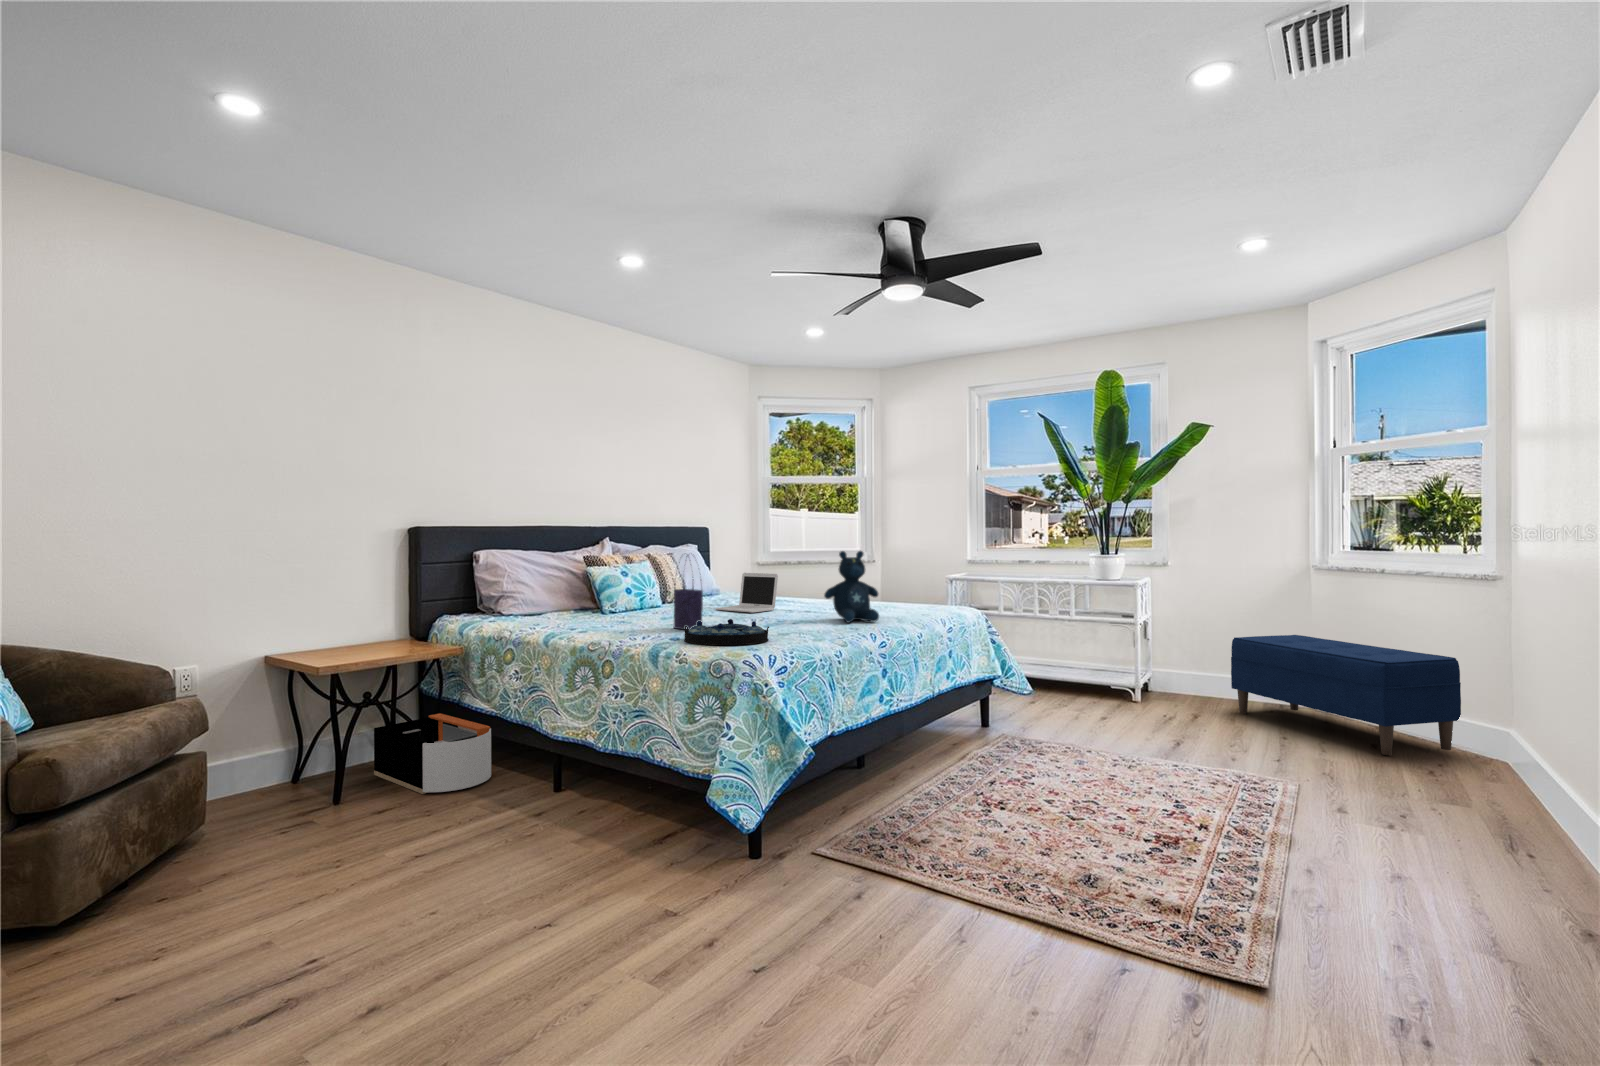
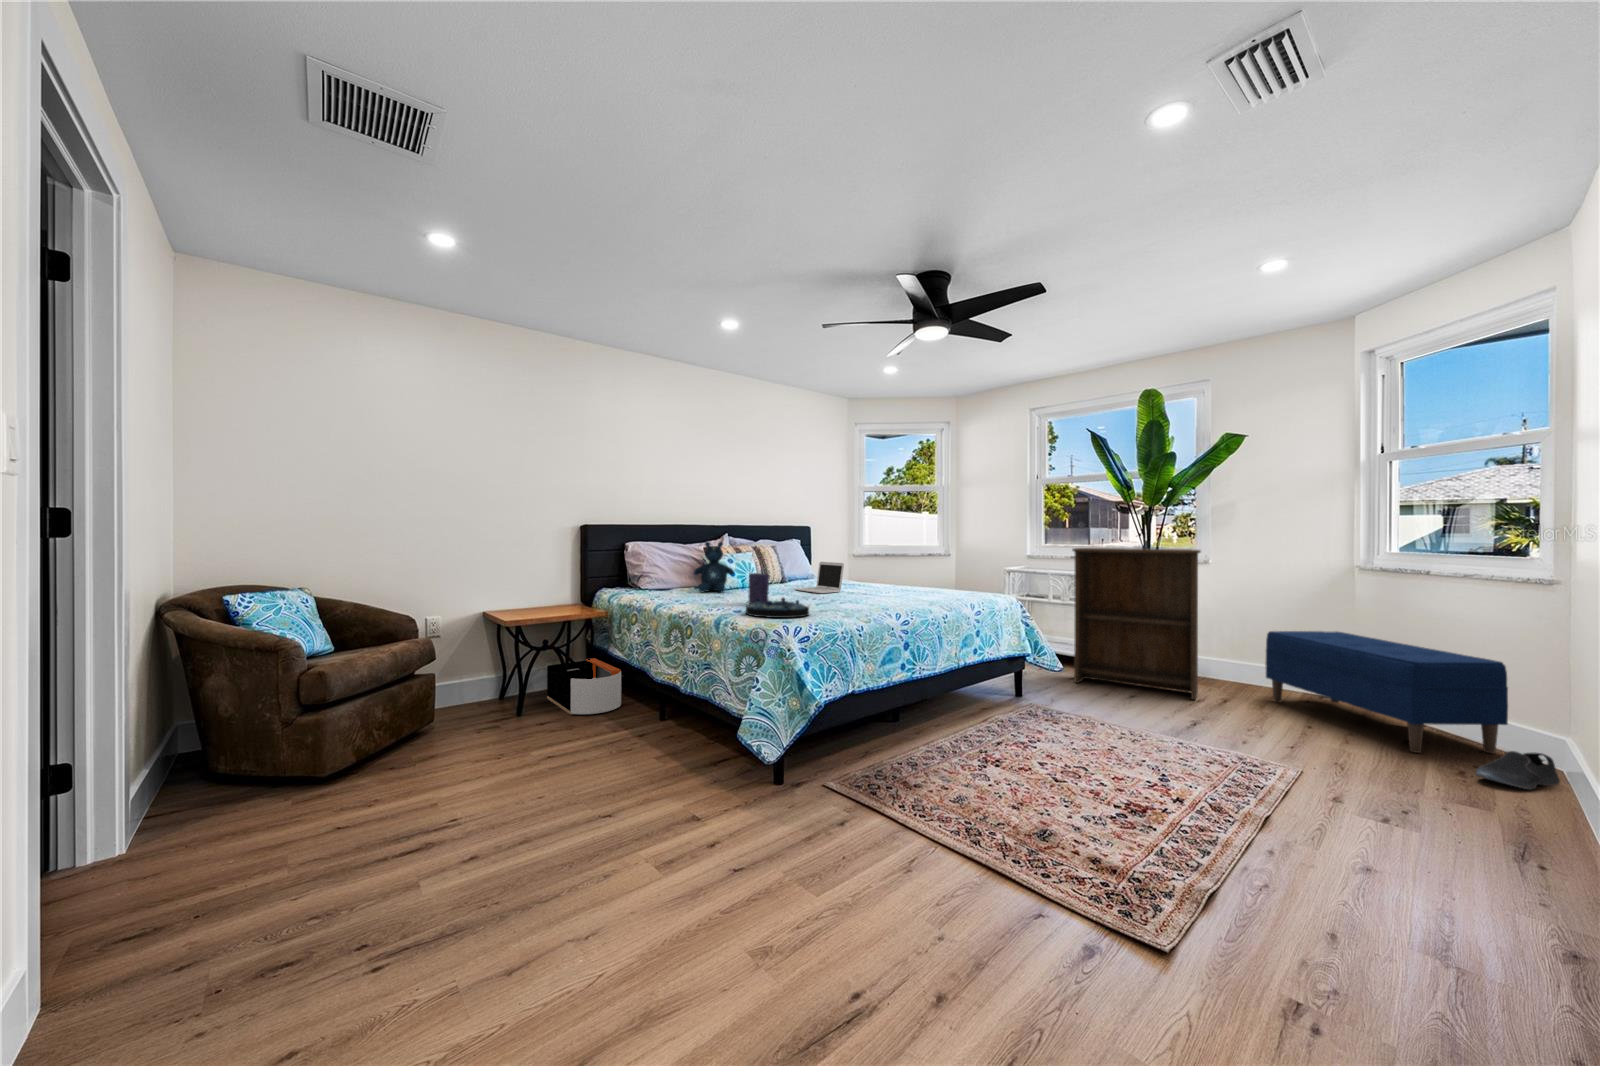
bookshelf: none [1033,550,1168,717] -> present [1073,548,1201,700]
stuffed bear: present [824,551,879,623] -> present [694,542,734,592]
shoe: none [1447,746,1514,782] -> present [1476,751,1560,789]

